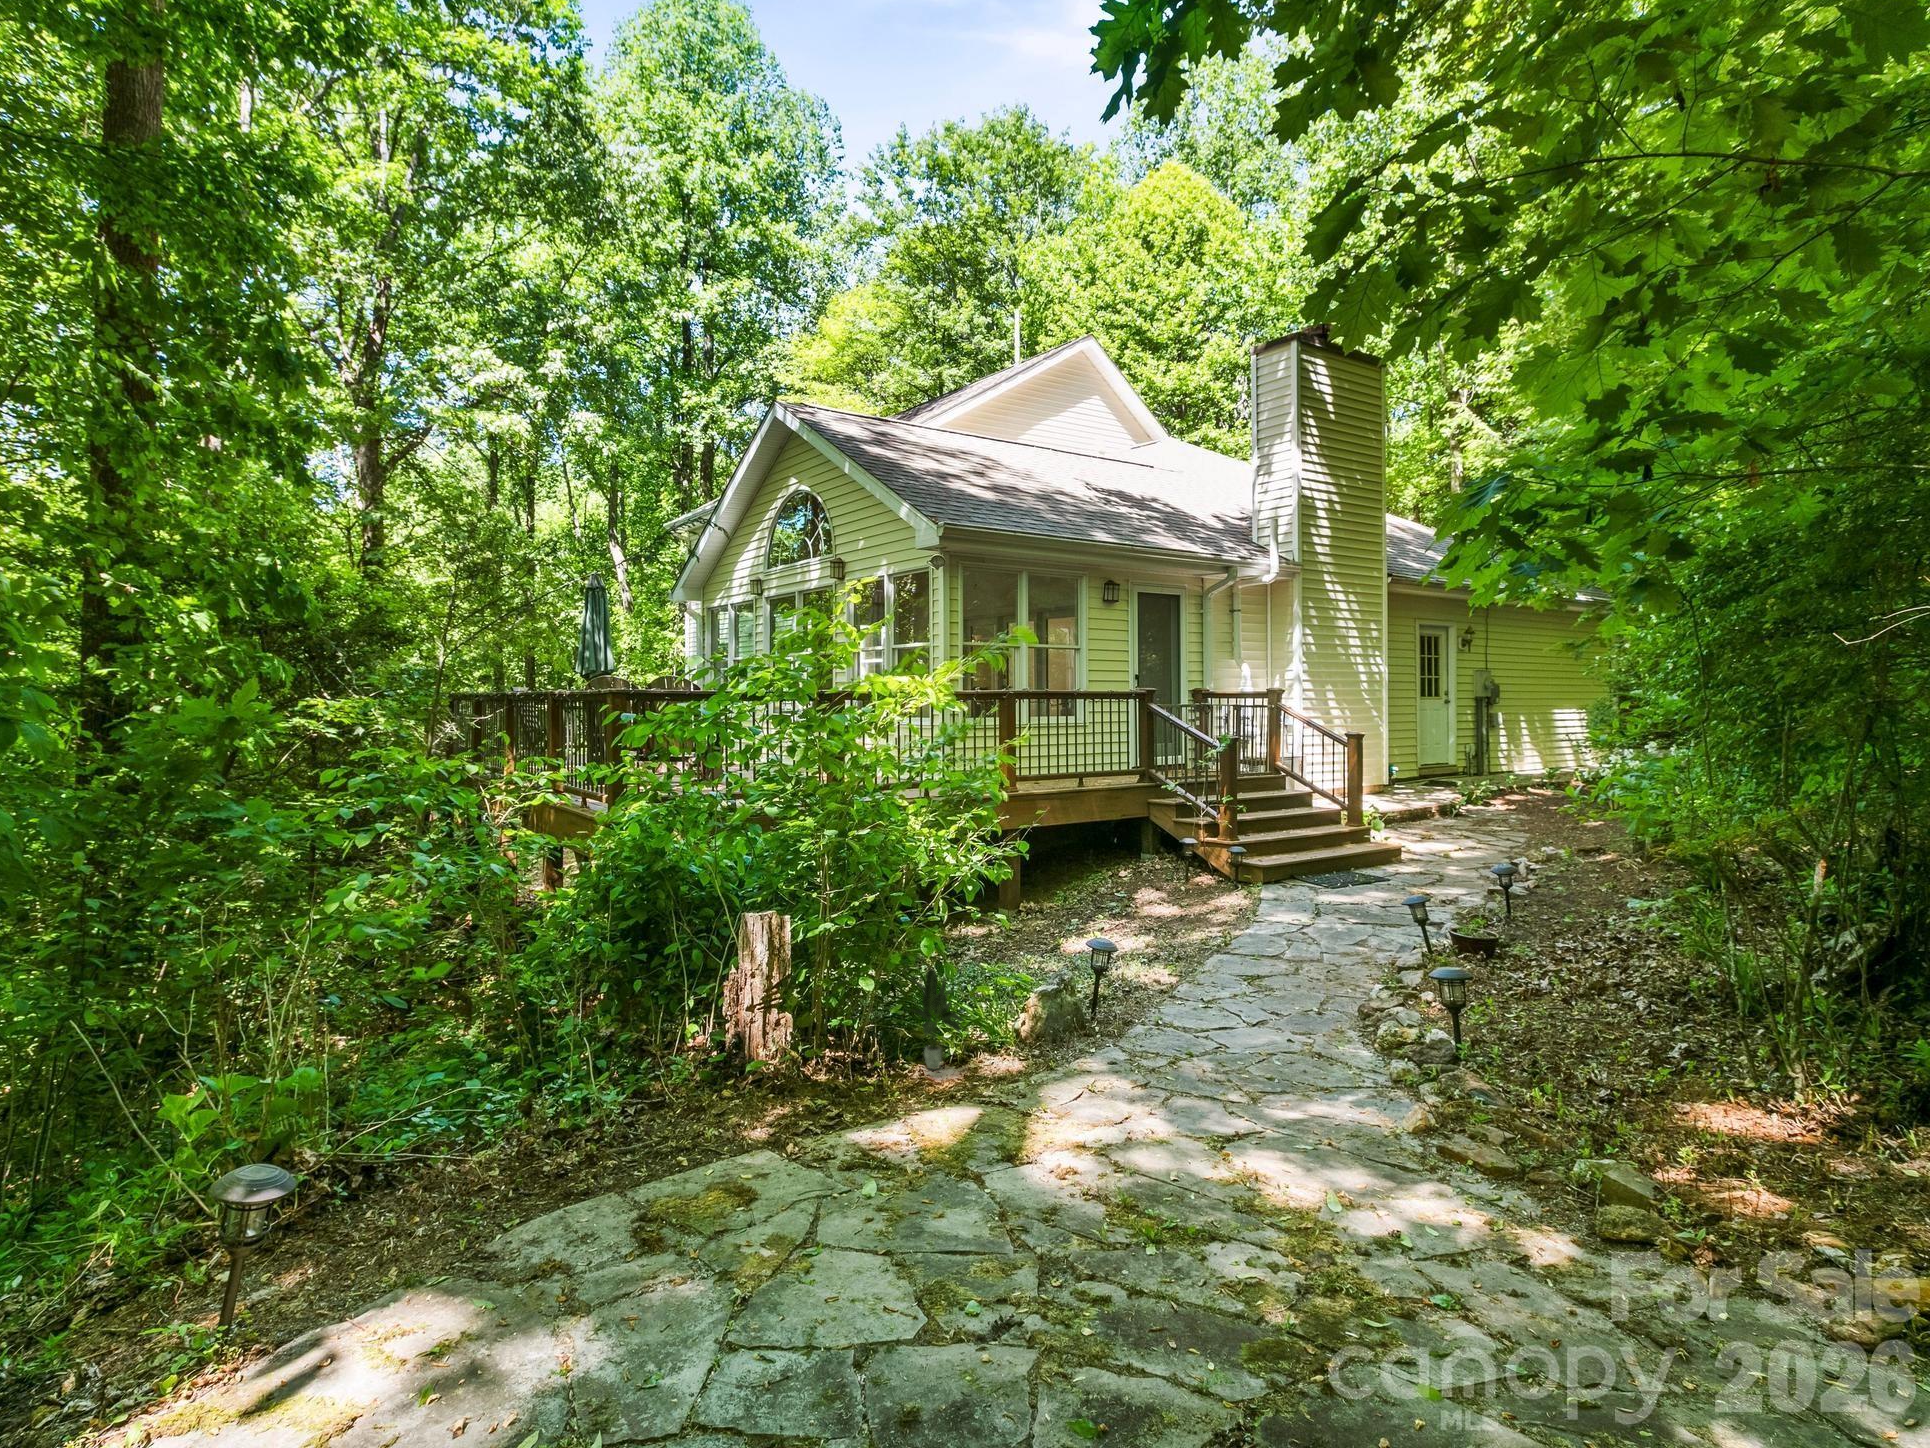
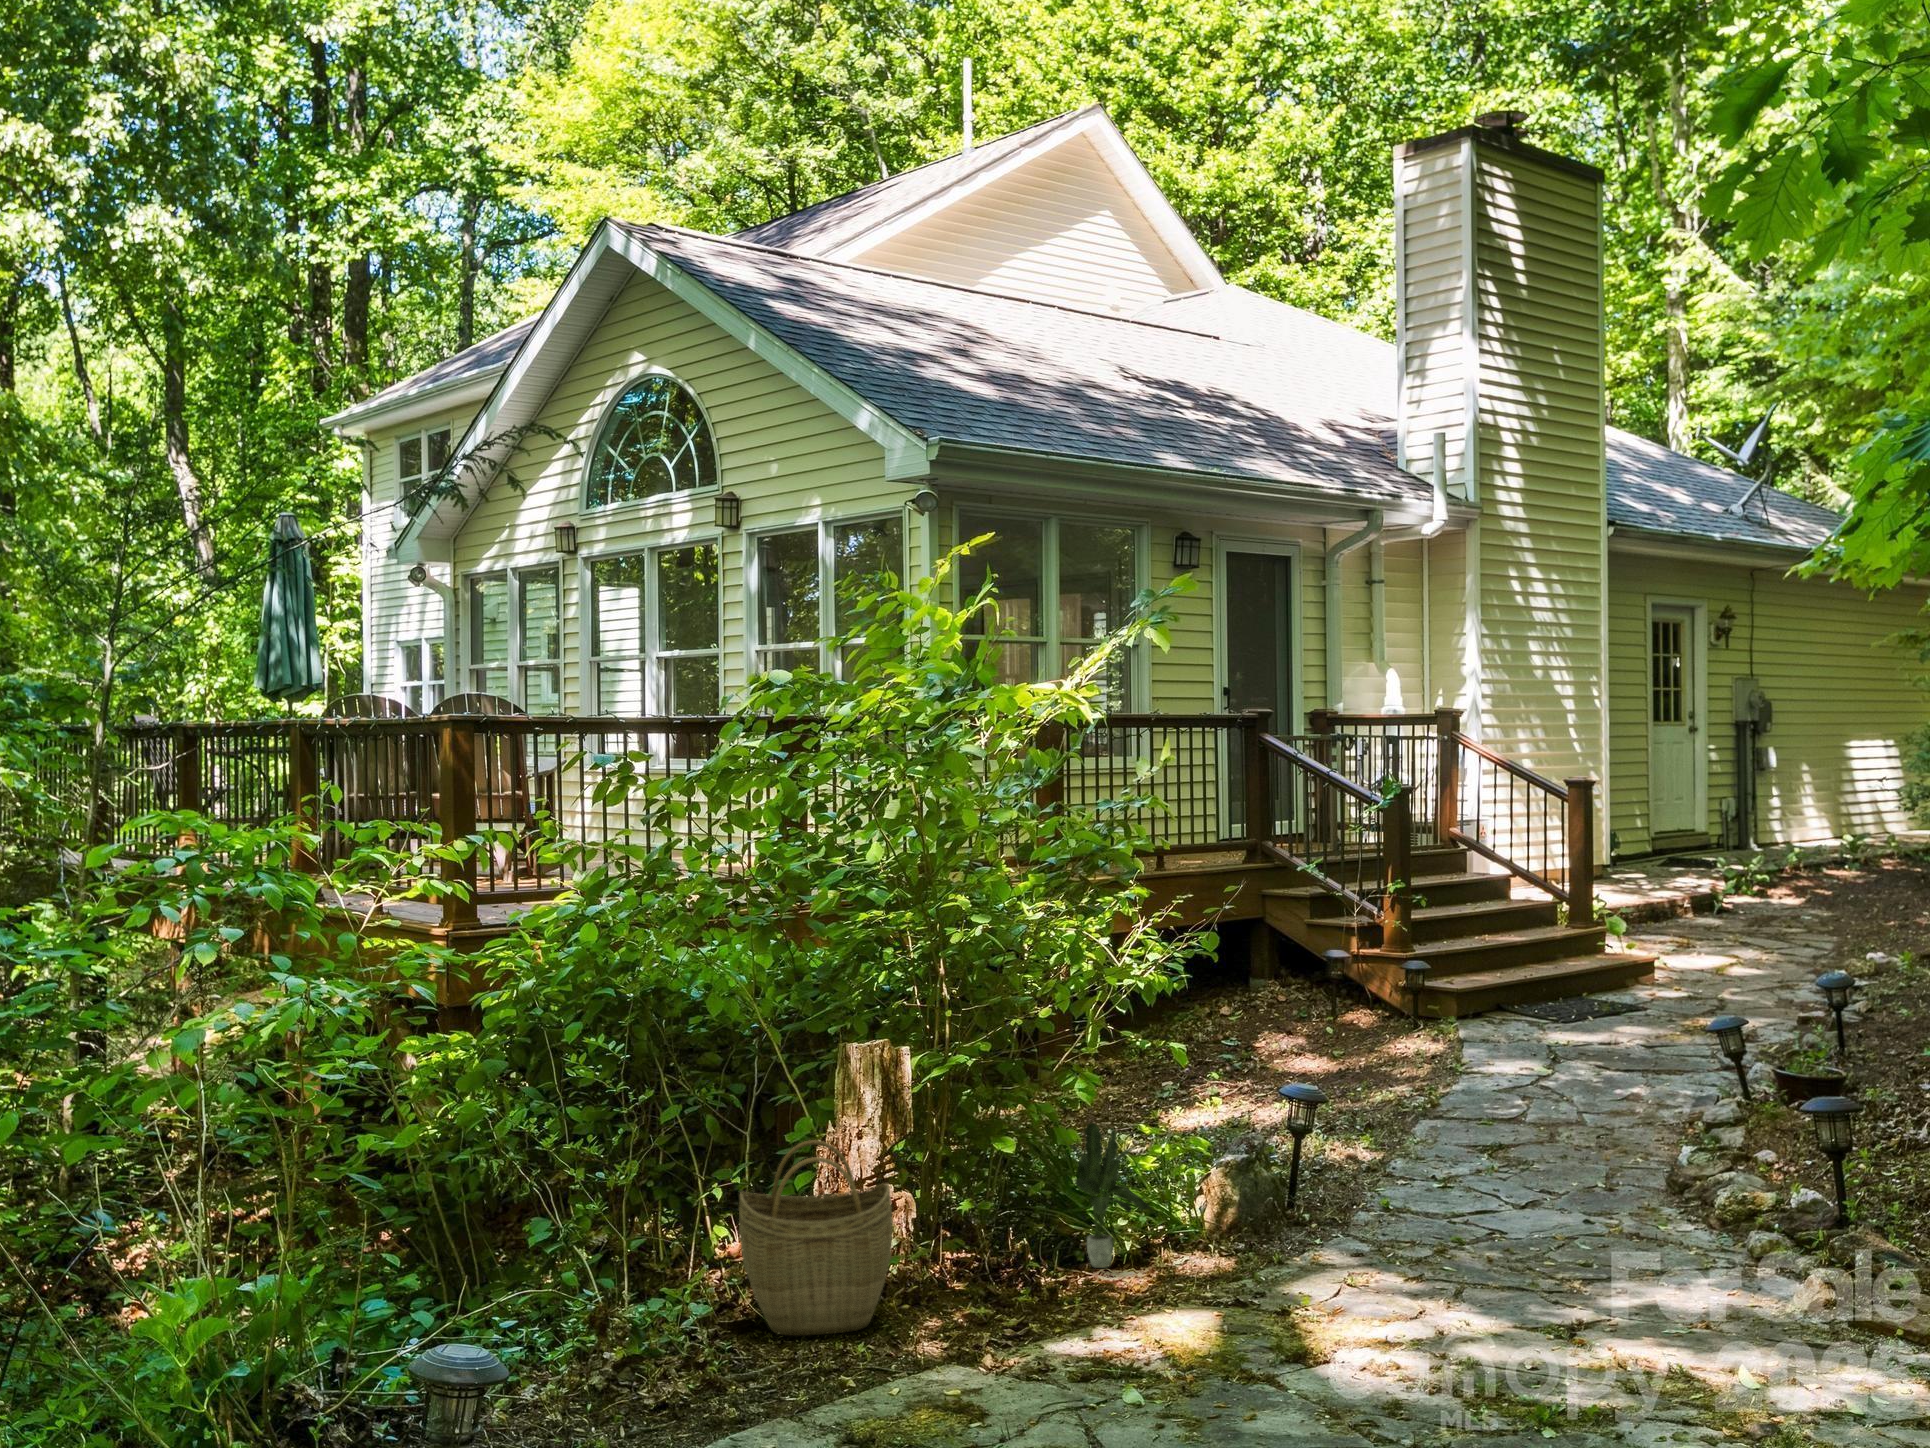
woven basket: none [659,978,765,1117] -> present [739,1140,893,1336]

